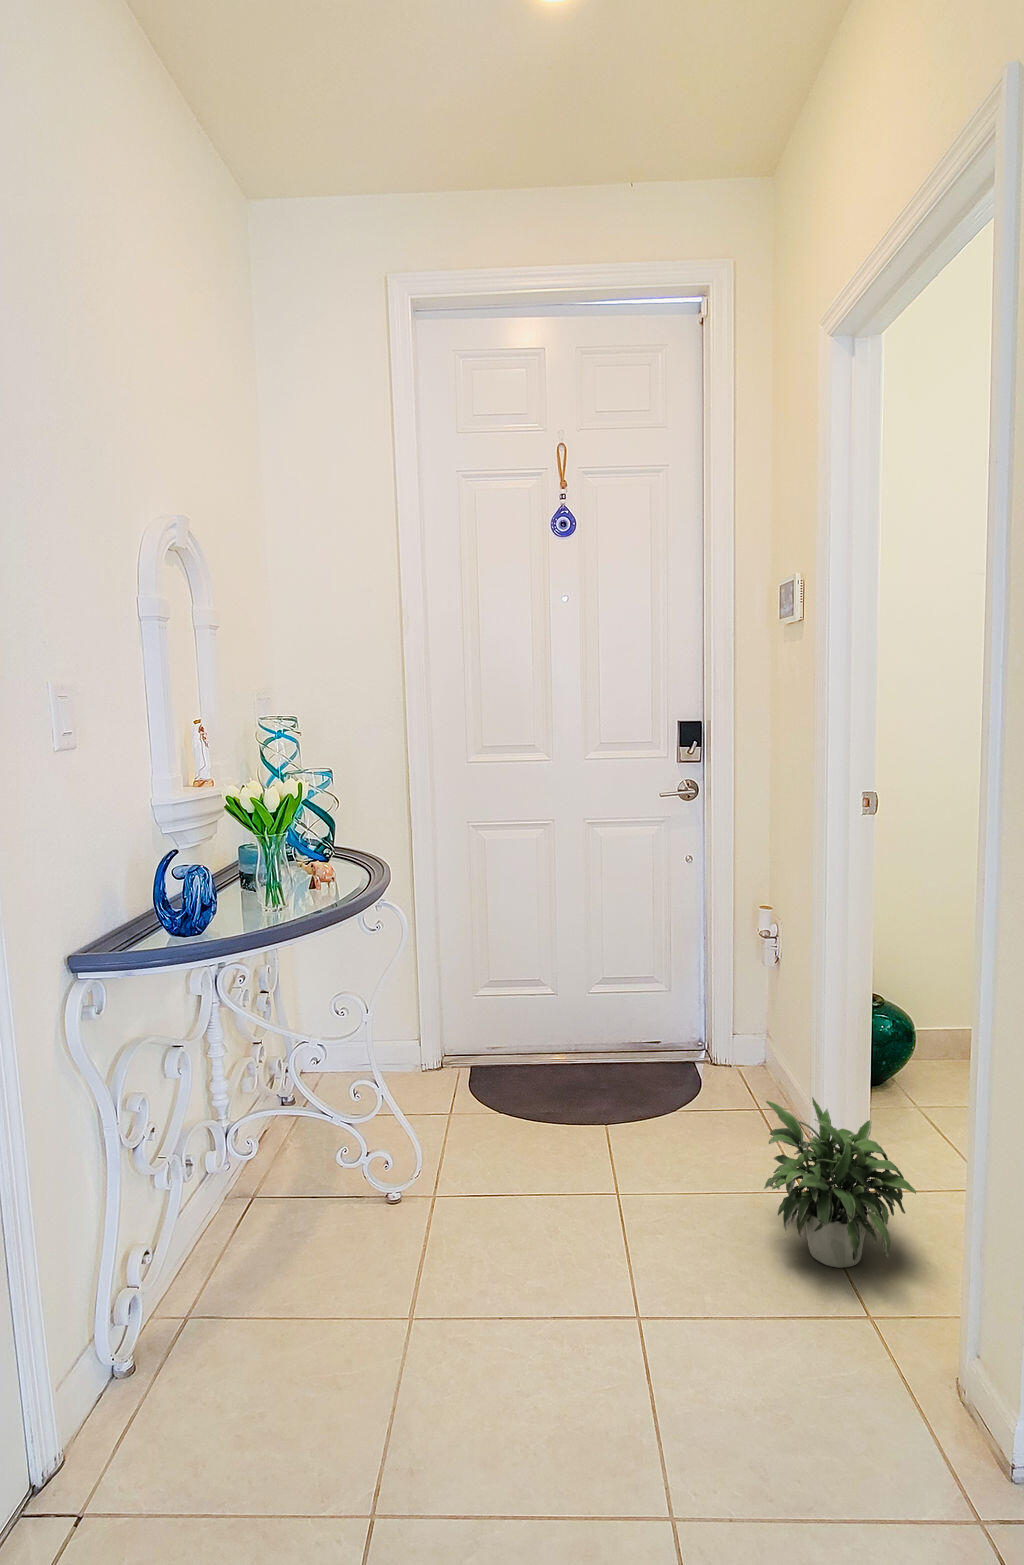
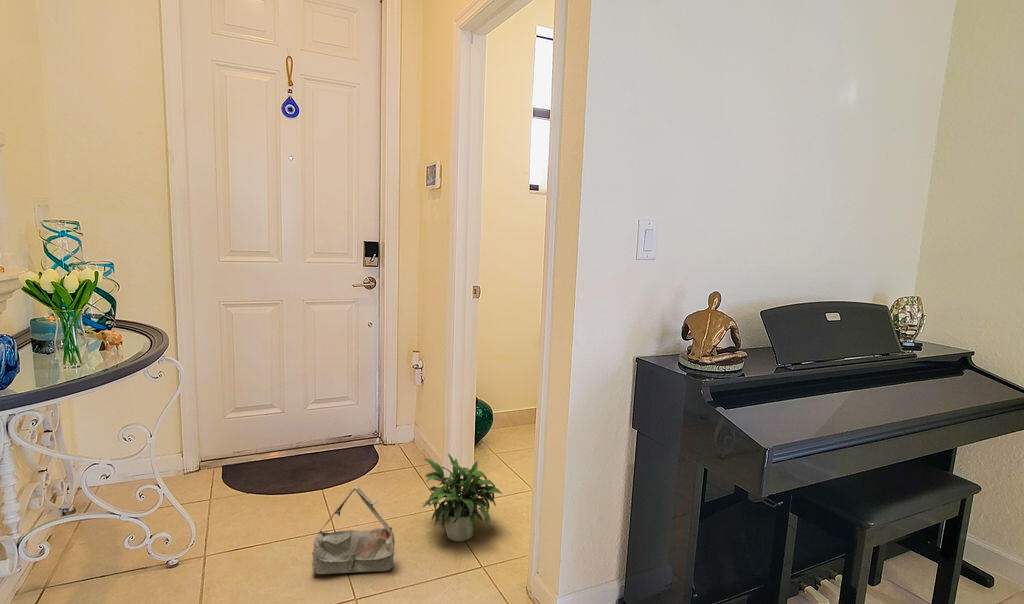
bag: none [574,1131,707,1289] -> present [312,486,395,574]

